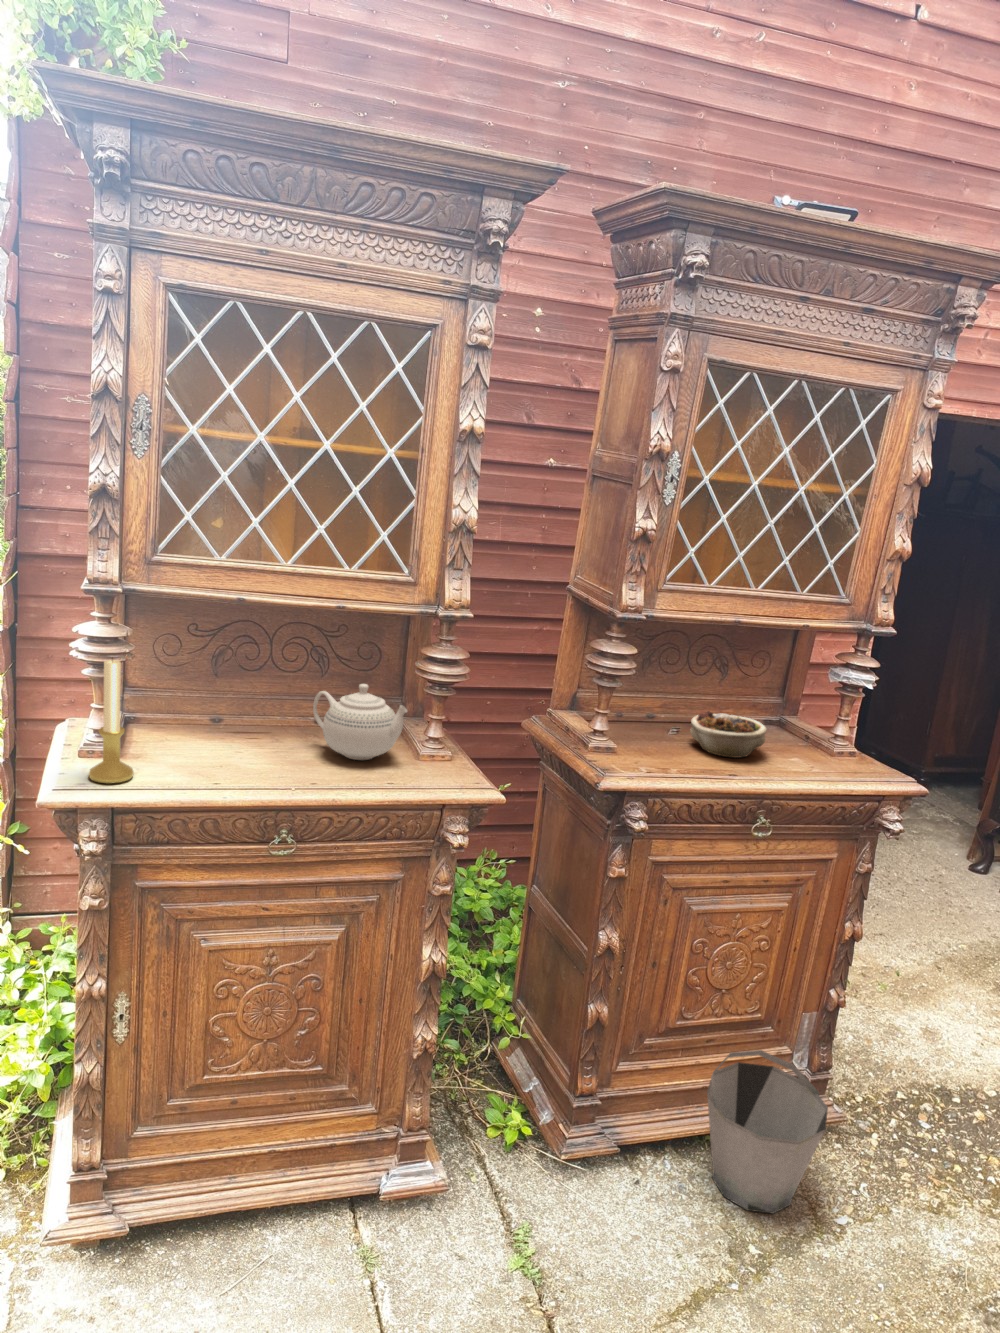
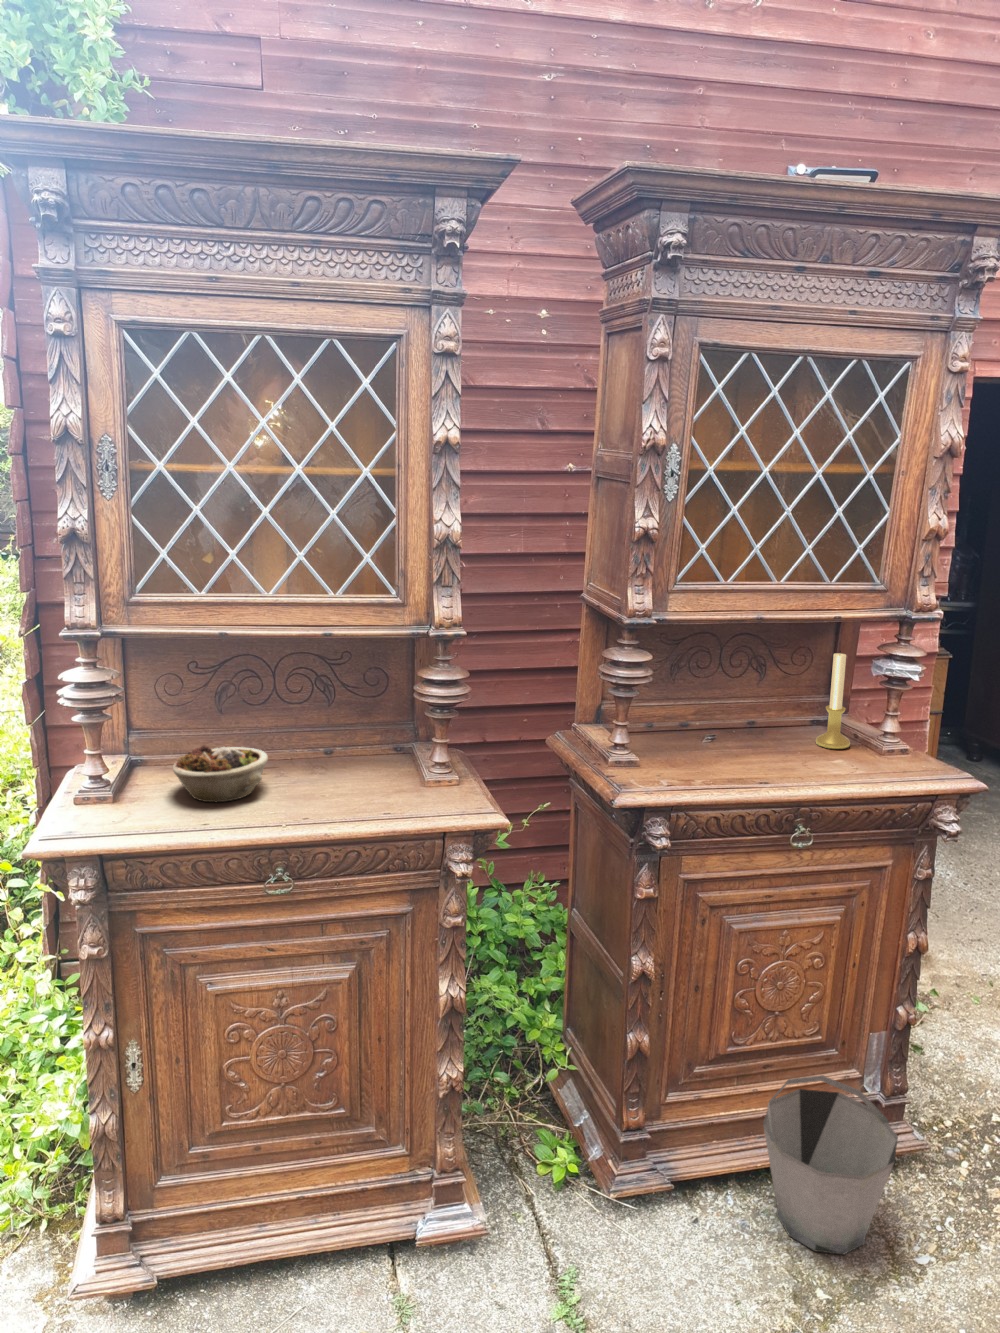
candle holder: present [89,659,134,784] -> present [816,651,850,749]
teapot: present [313,684,407,760] -> none [314,711,405,790]
succulent planter: present [690,711,766,758] -> present [173,745,268,802]

